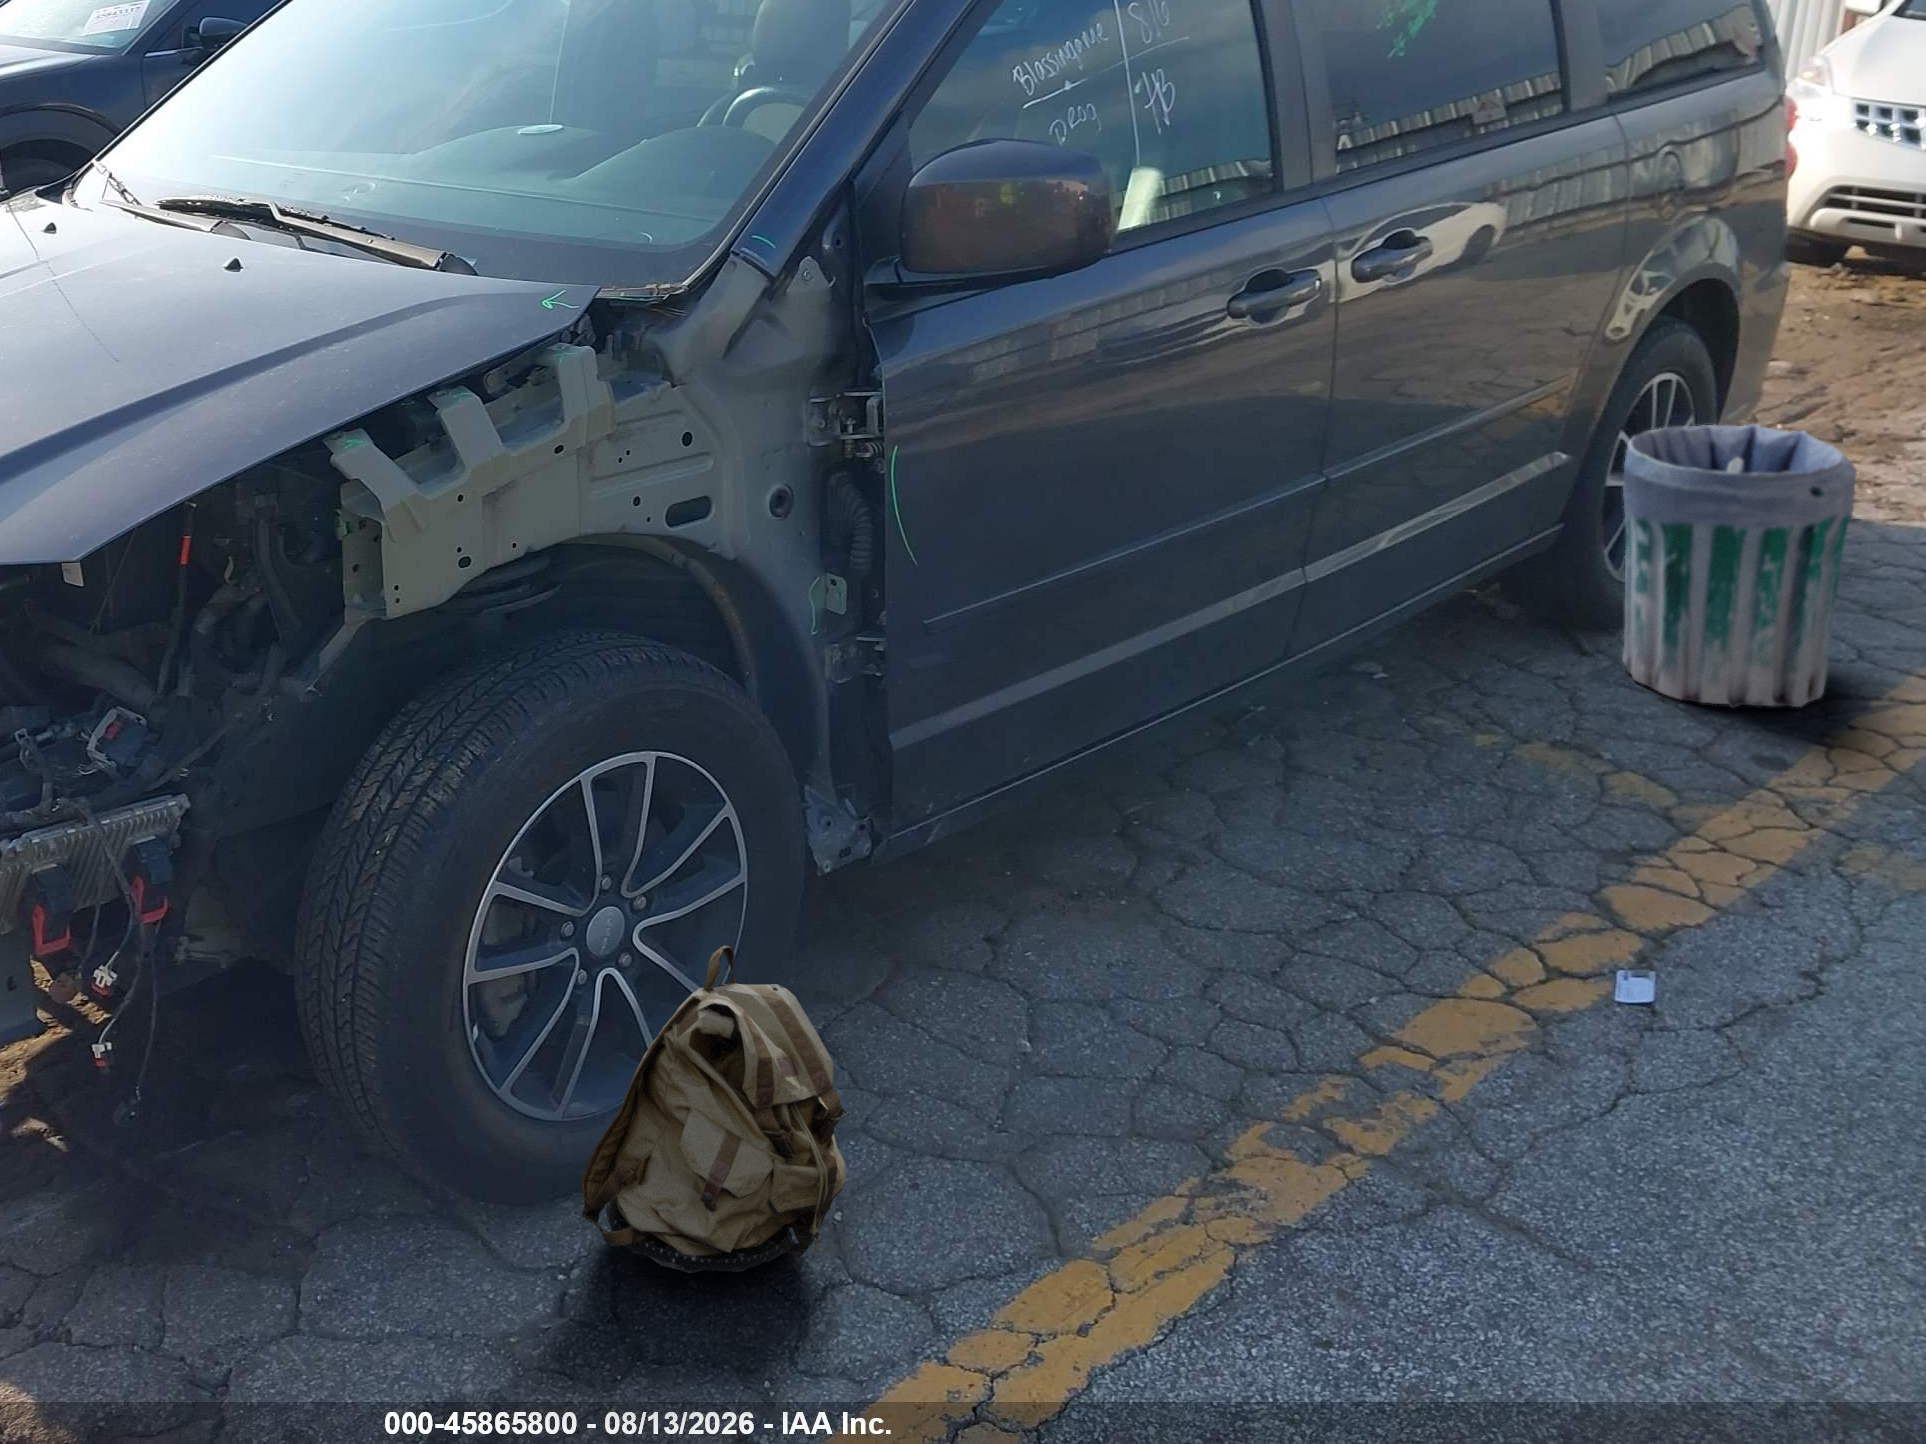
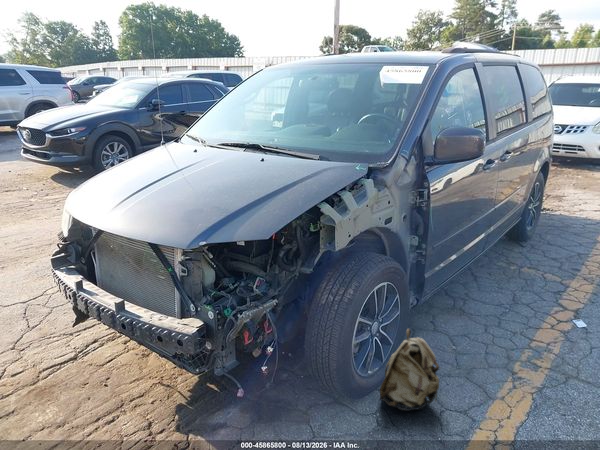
trash can: present [1622,424,1857,708] -> none [534,194,589,258]

